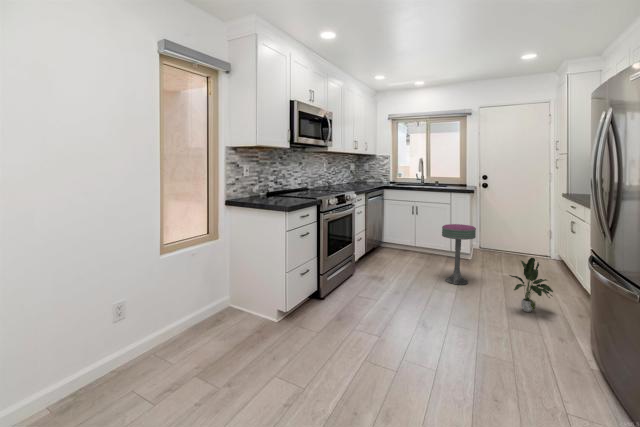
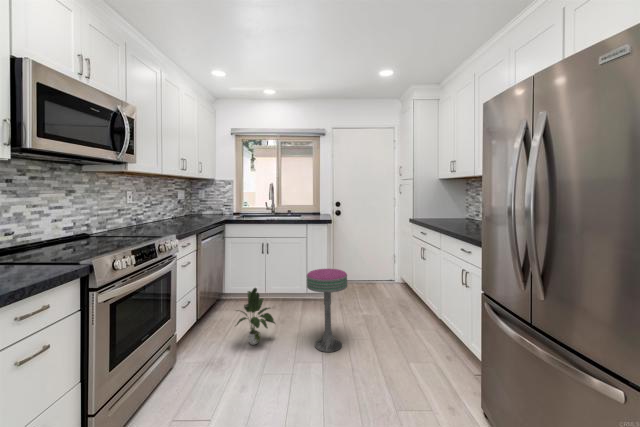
potted plant: present [509,258,553,312] -> present [235,288,275,345]

